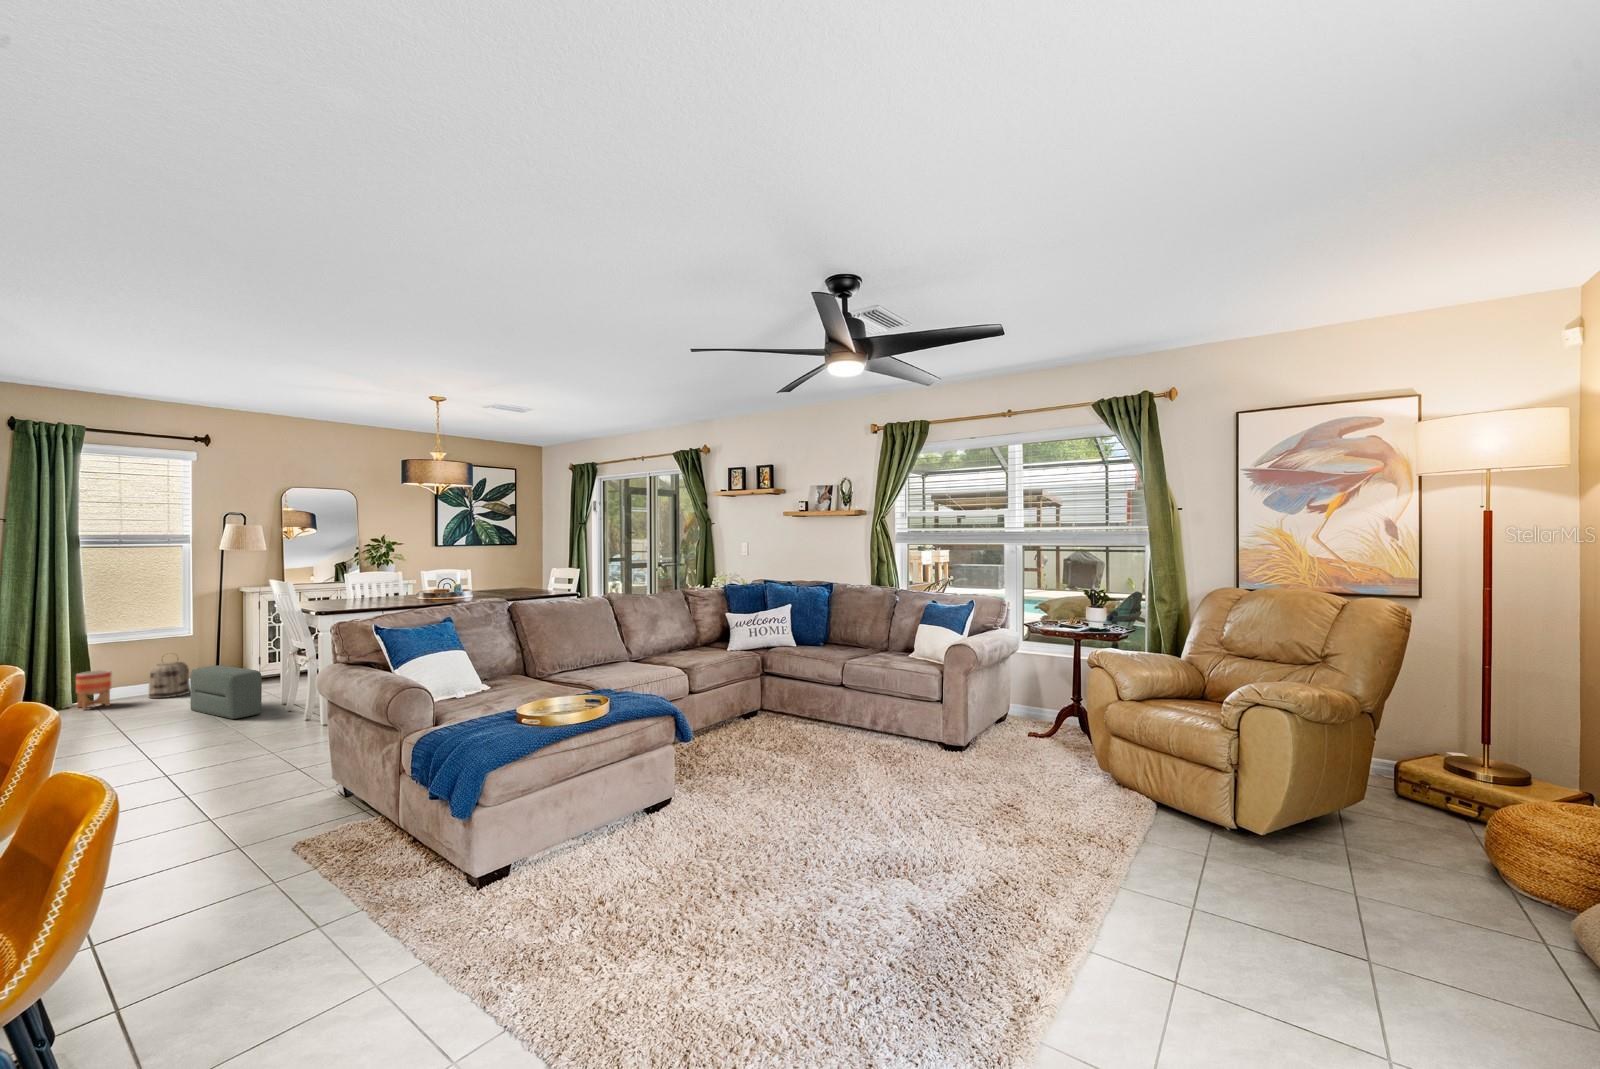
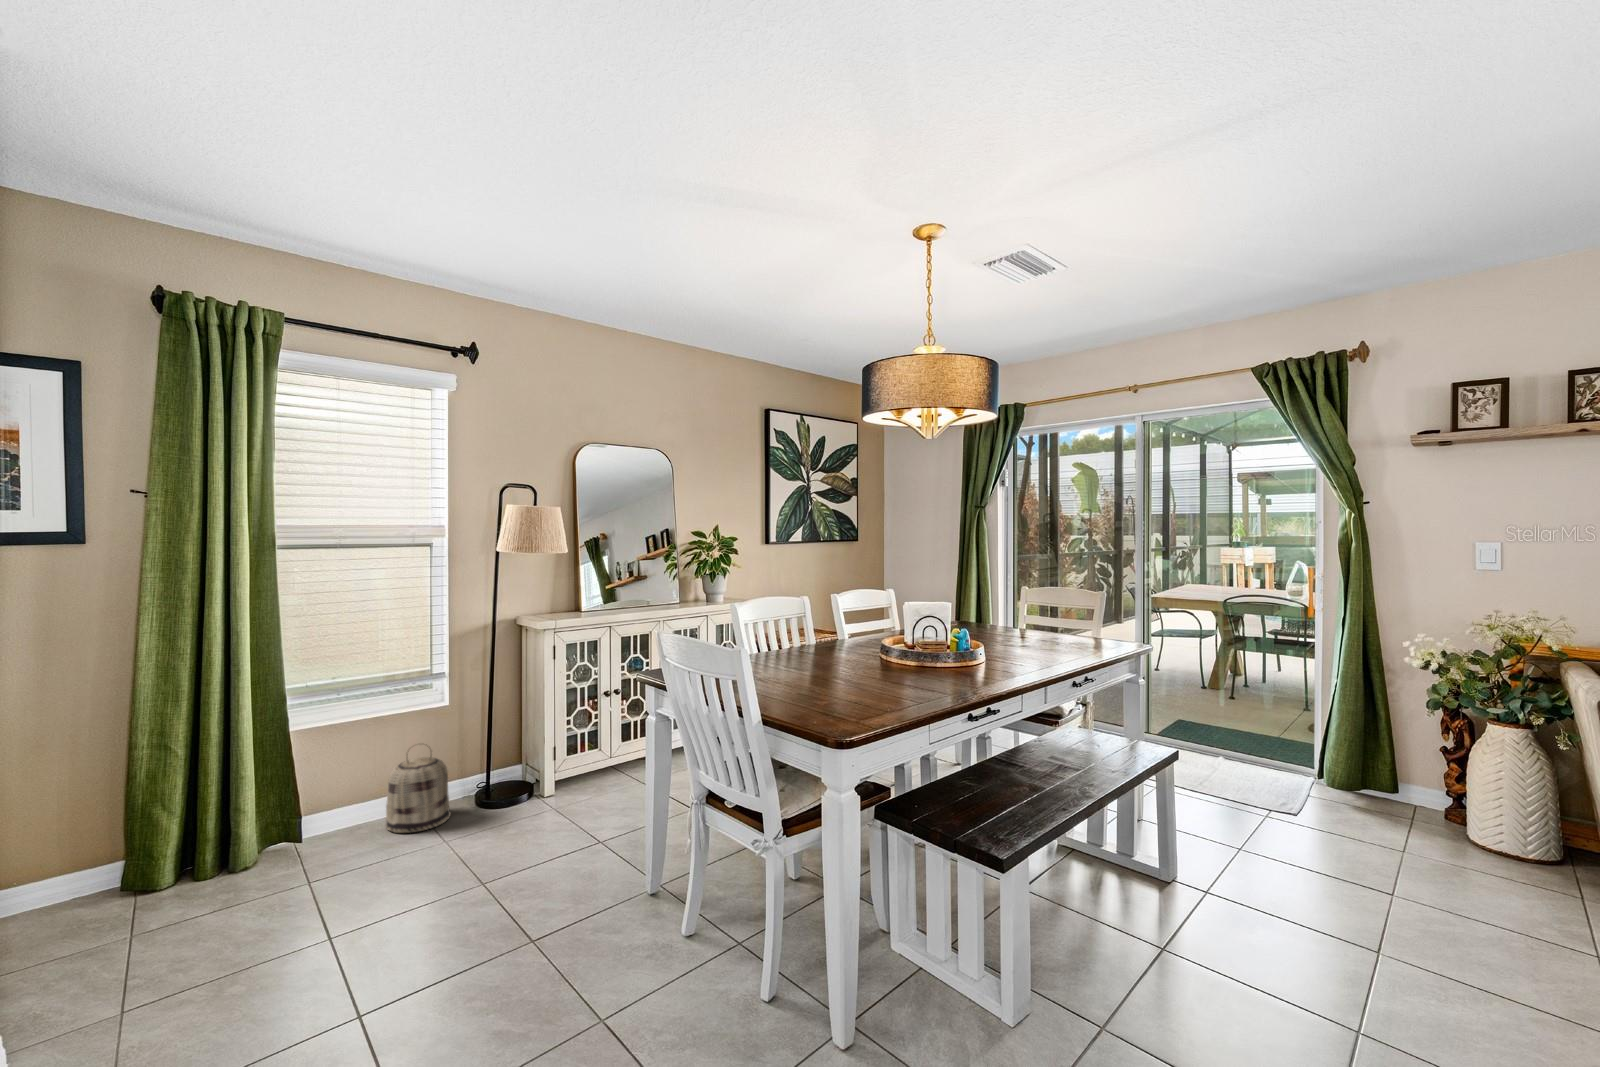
pouf: present [190,665,262,719] -> none [477,789,629,939]
planter: present [76,670,112,710] -> none [270,782,329,869]

